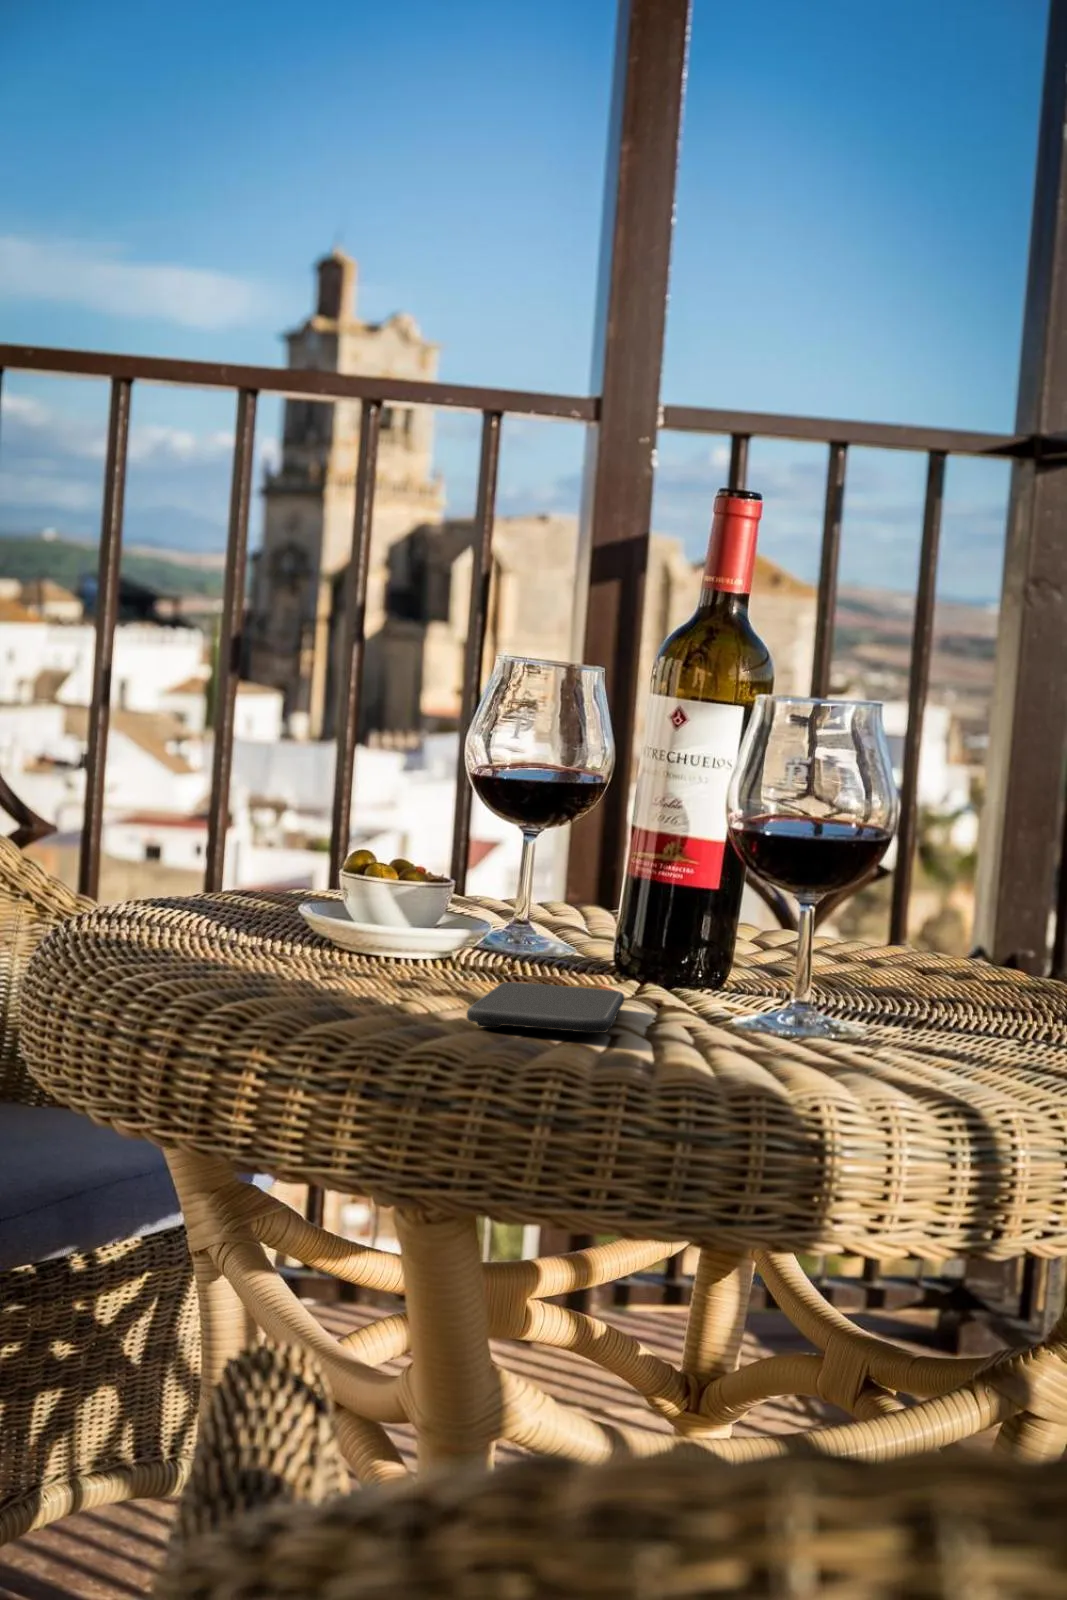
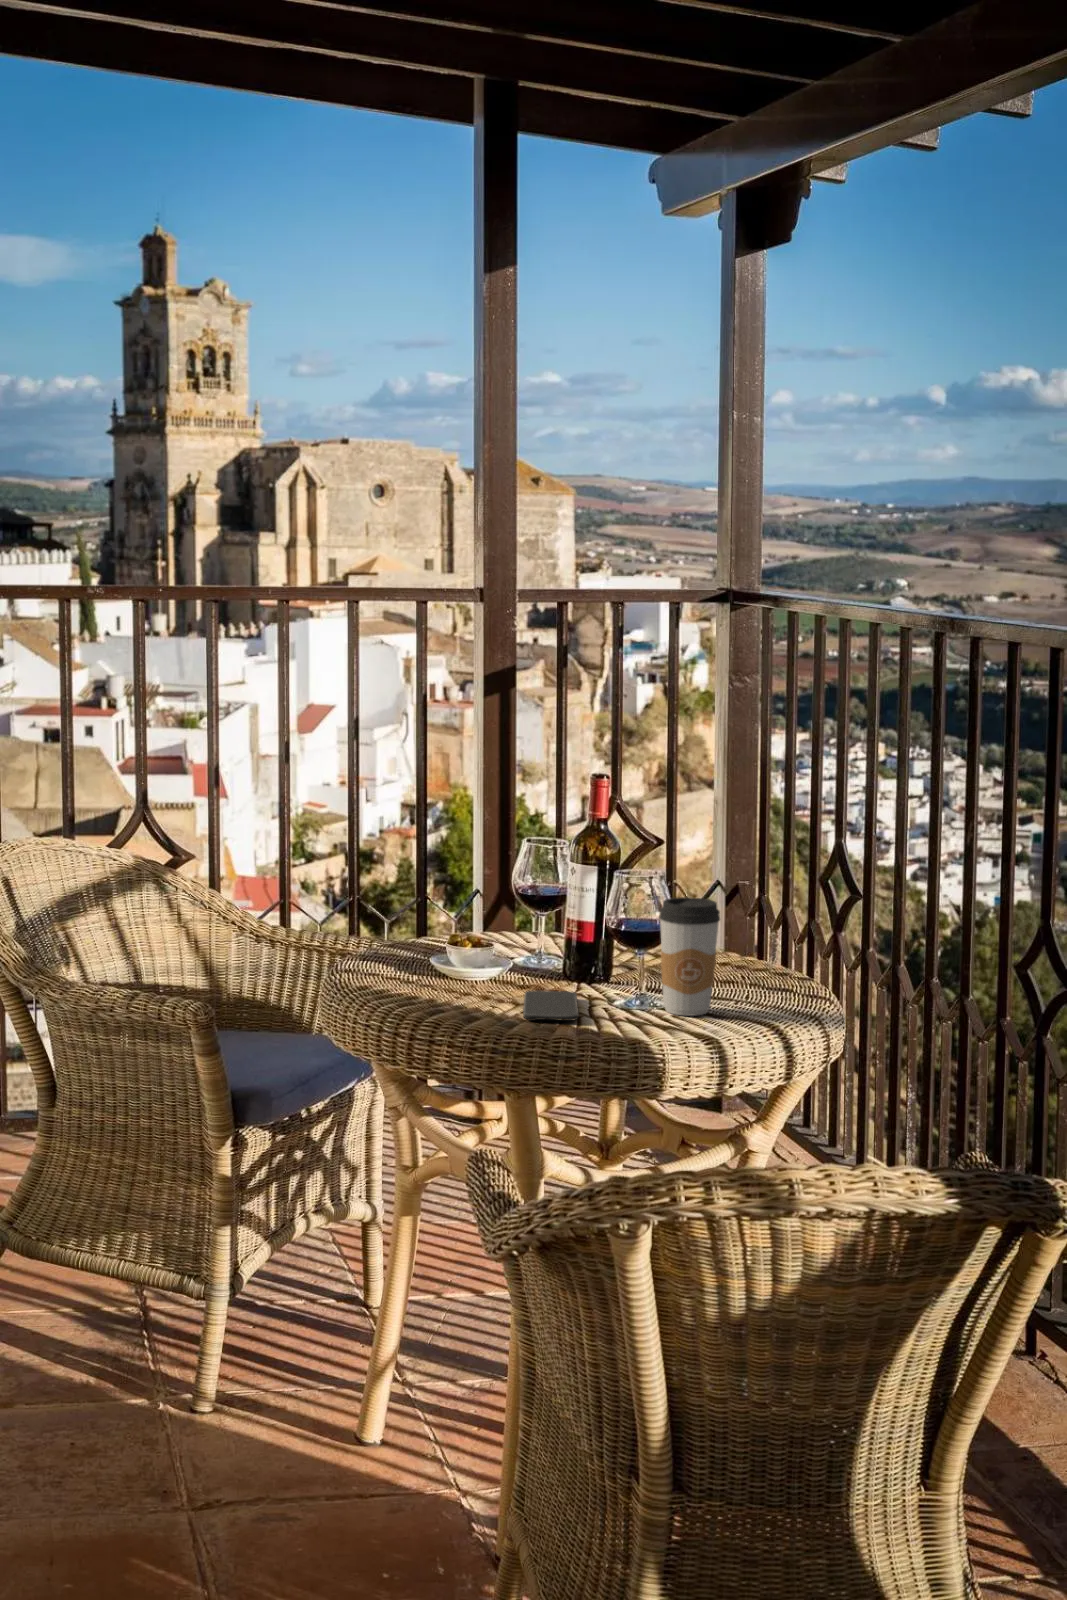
coffee cup: none [833,768,989,1056] -> present [659,897,720,1016]

